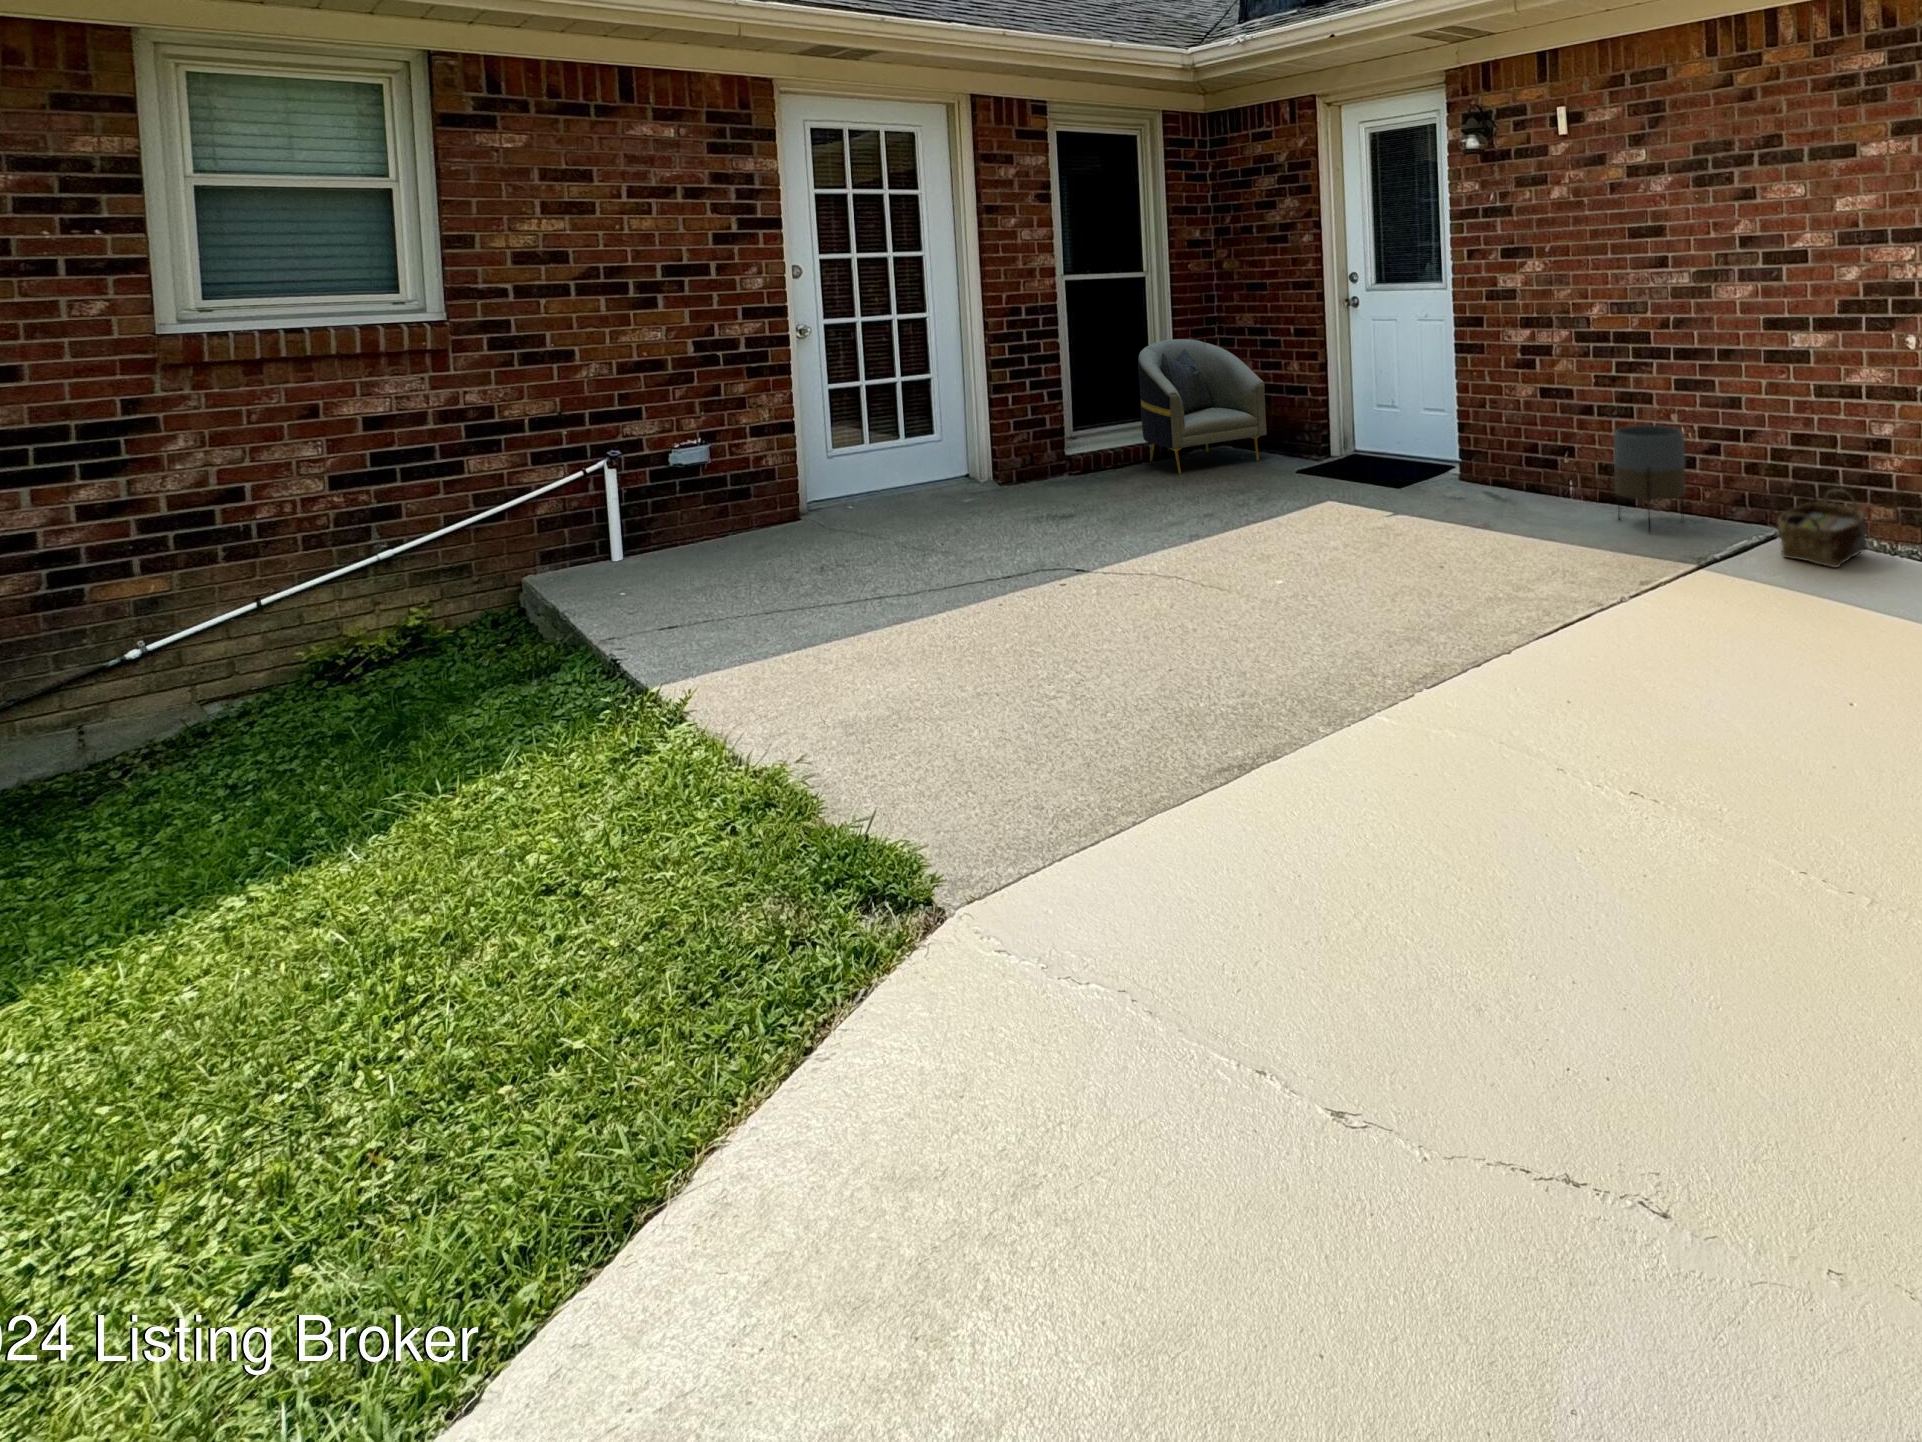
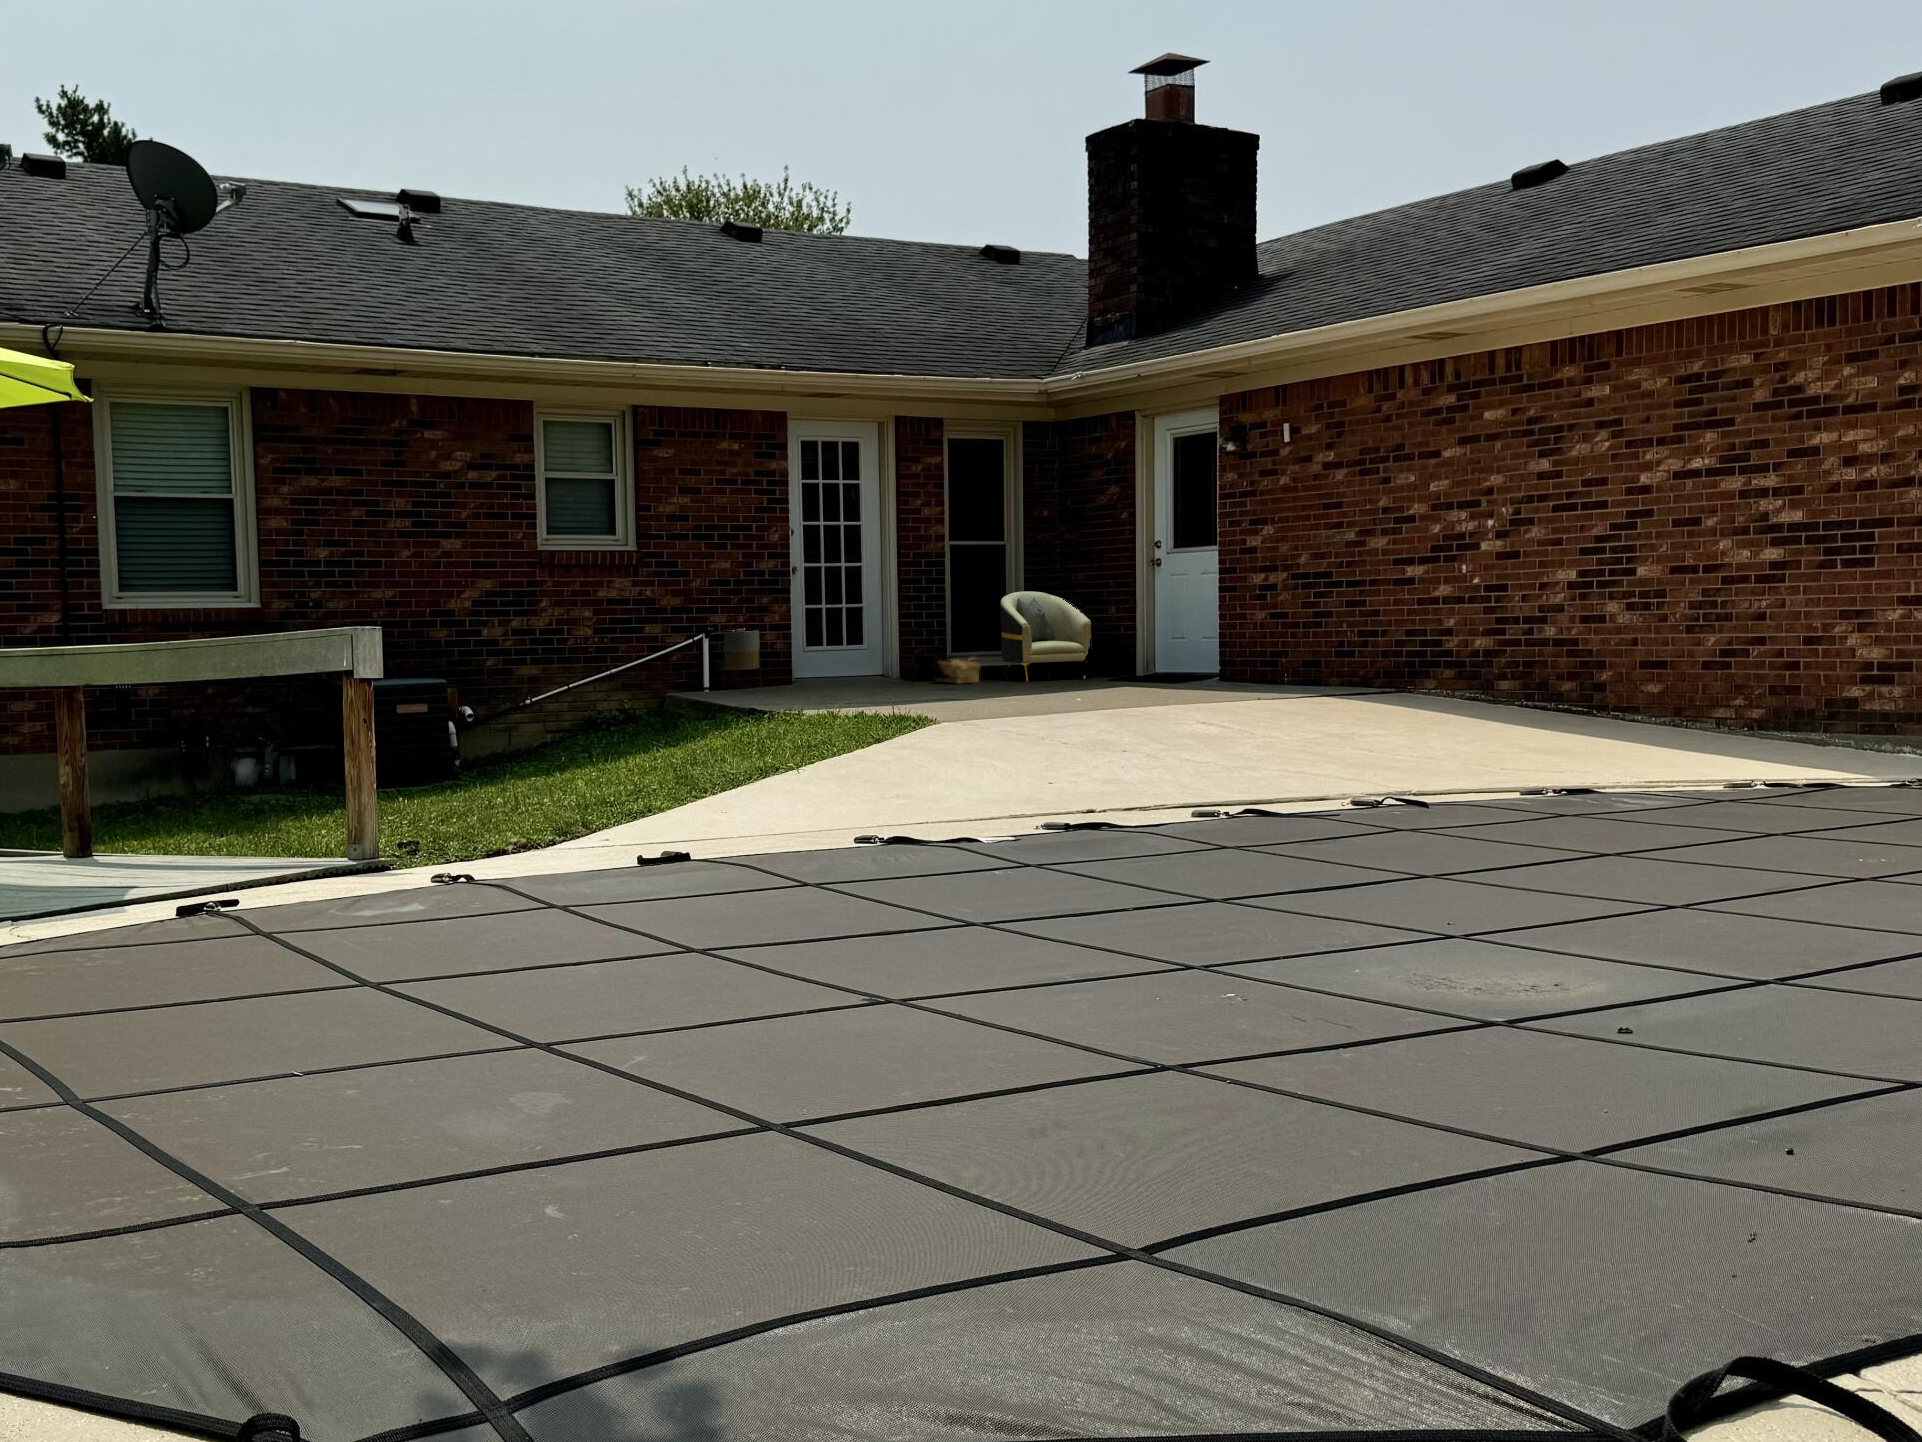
planter: present [1614,425,1685,519] -> present [721,630,761,689]
woven basket: present [1778,489,1866,568] -> present [937,660,980,684]

